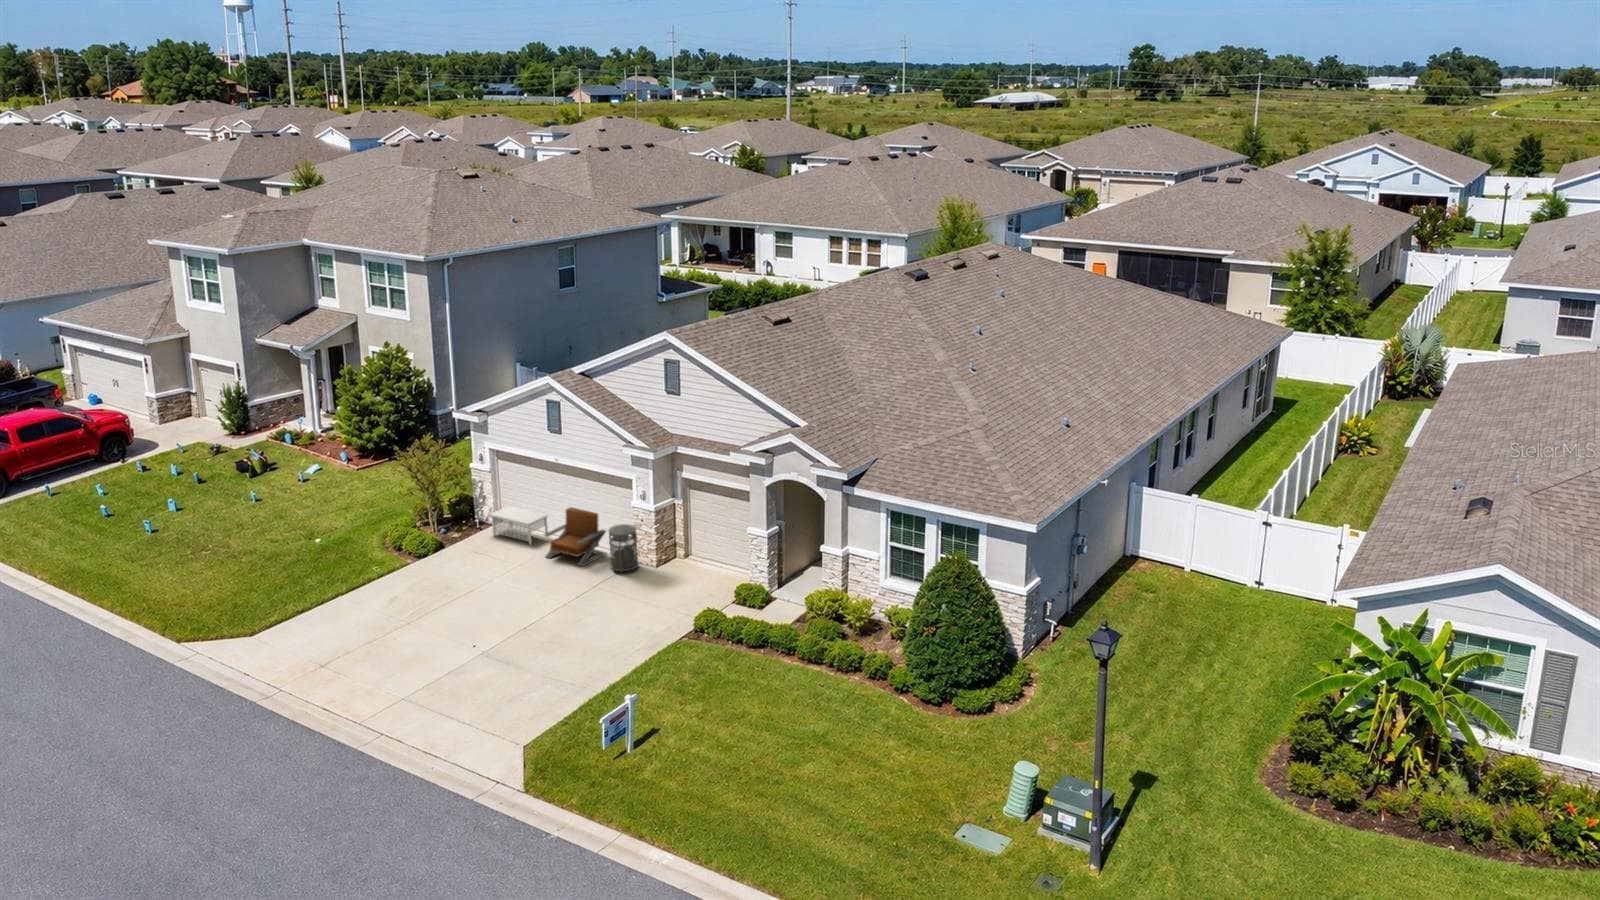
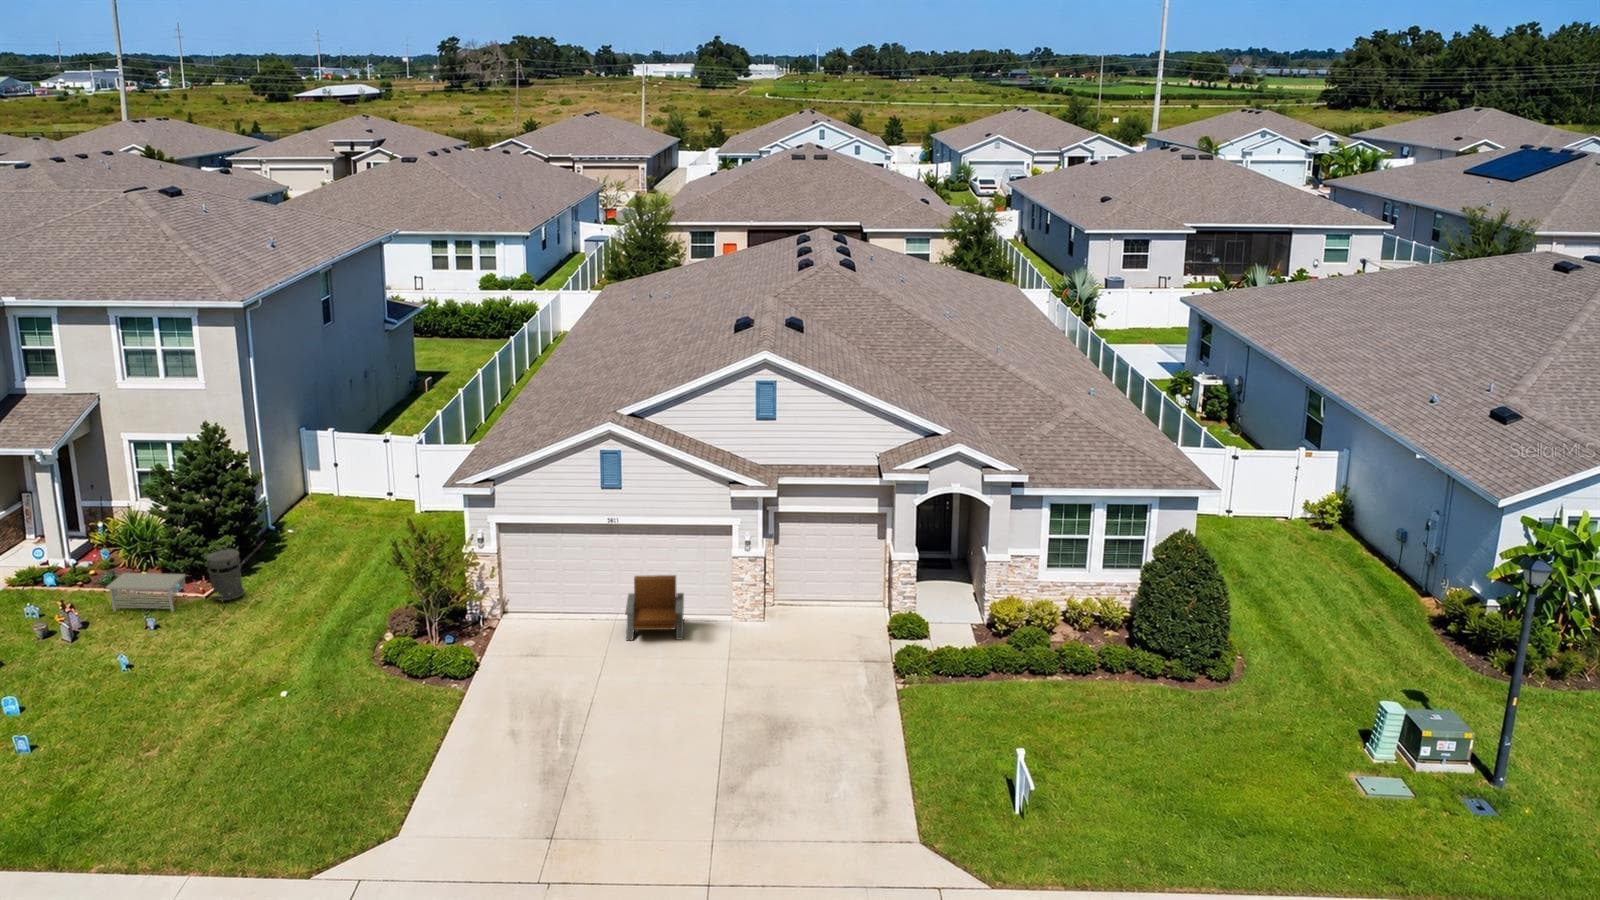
storage bench: present [490,506,548,545] -> present [106,573,188,612]
trash can: present [609,524,639,573] -> present [206,549,245,602]

